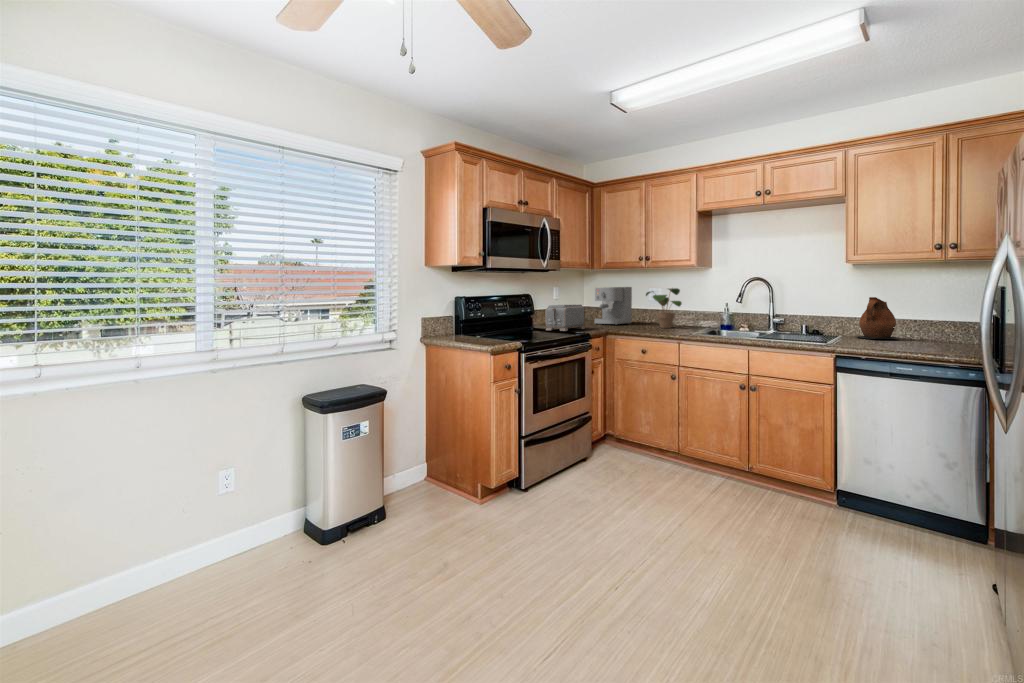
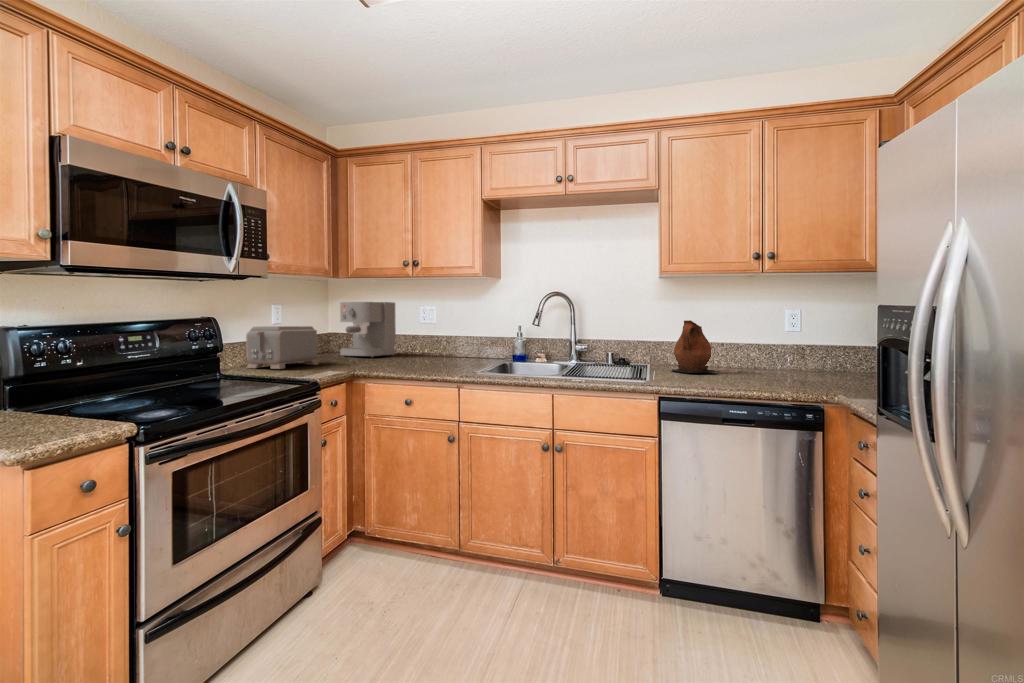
potted plant: present [646,288,682,328] -> none [413,304,463,361]

